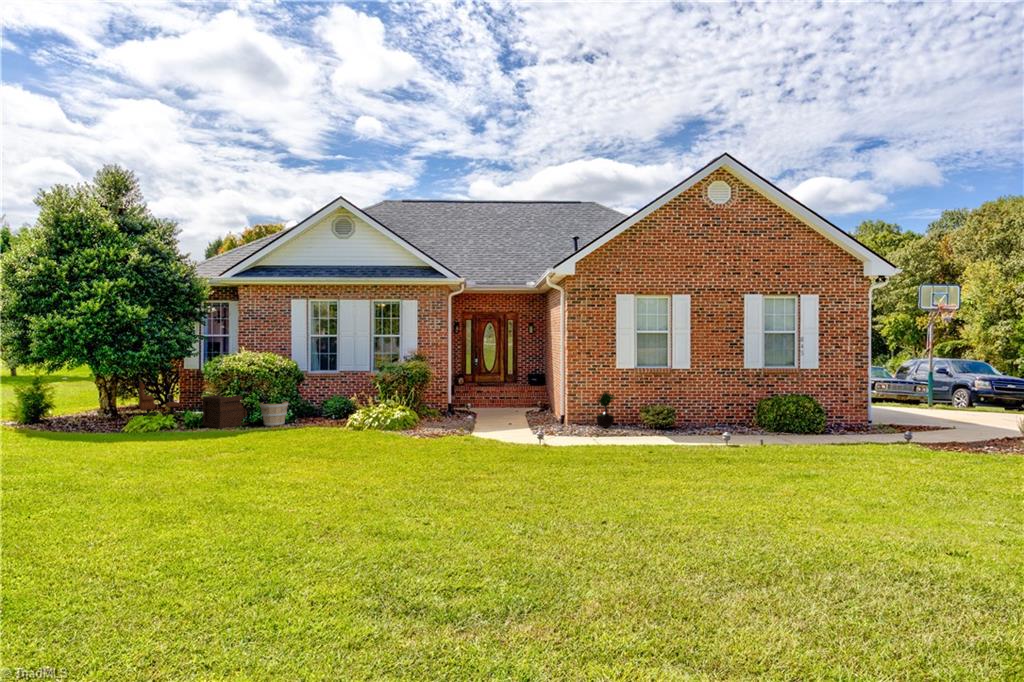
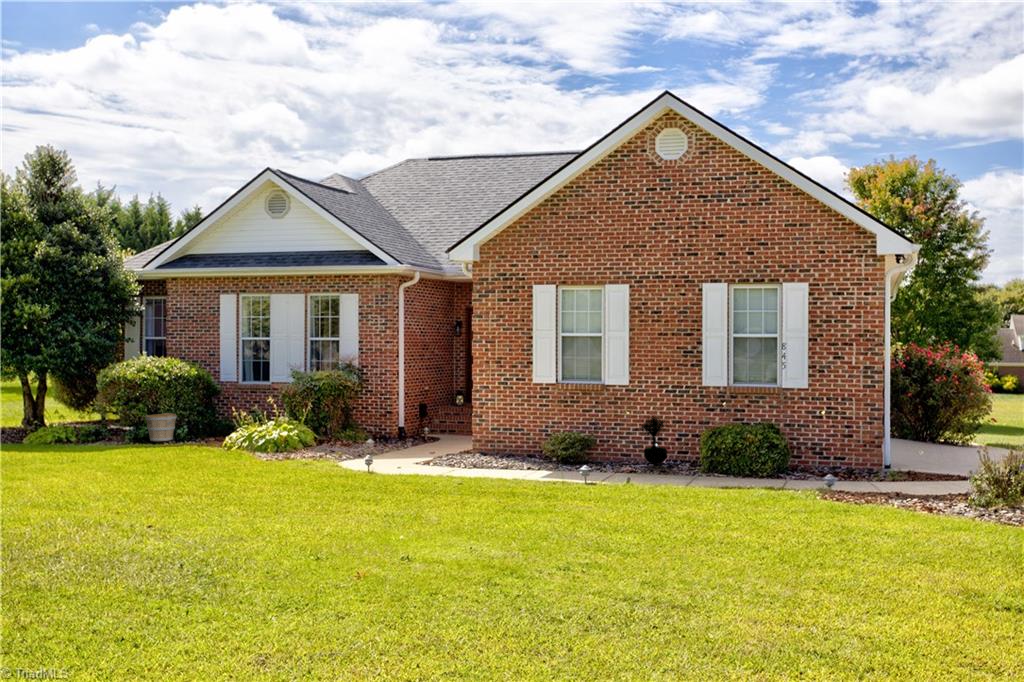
lounge chair: present [138,382,181,416] -> none [44,390,92,429]
potted tree: present [597,391,615,428] -> present [640,416,667,465]
wooden crate: present [203,394,248,429] -> none [90,404,136,442]

